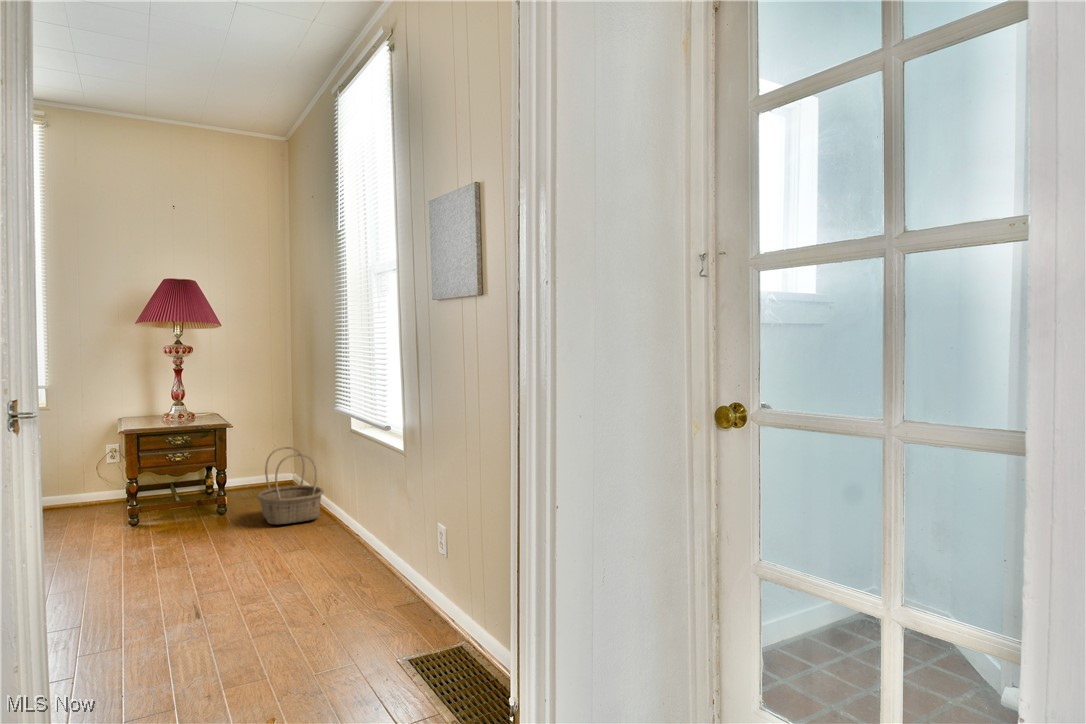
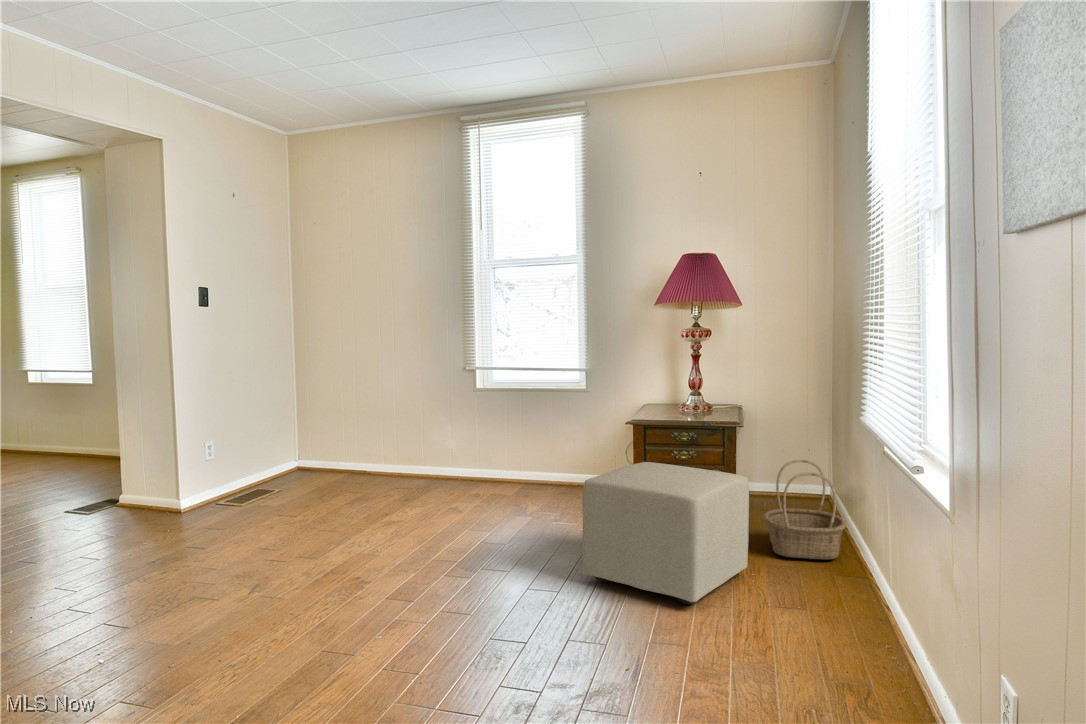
ottoman: none [86,462,251,579] -> present [582,462,749,604]

